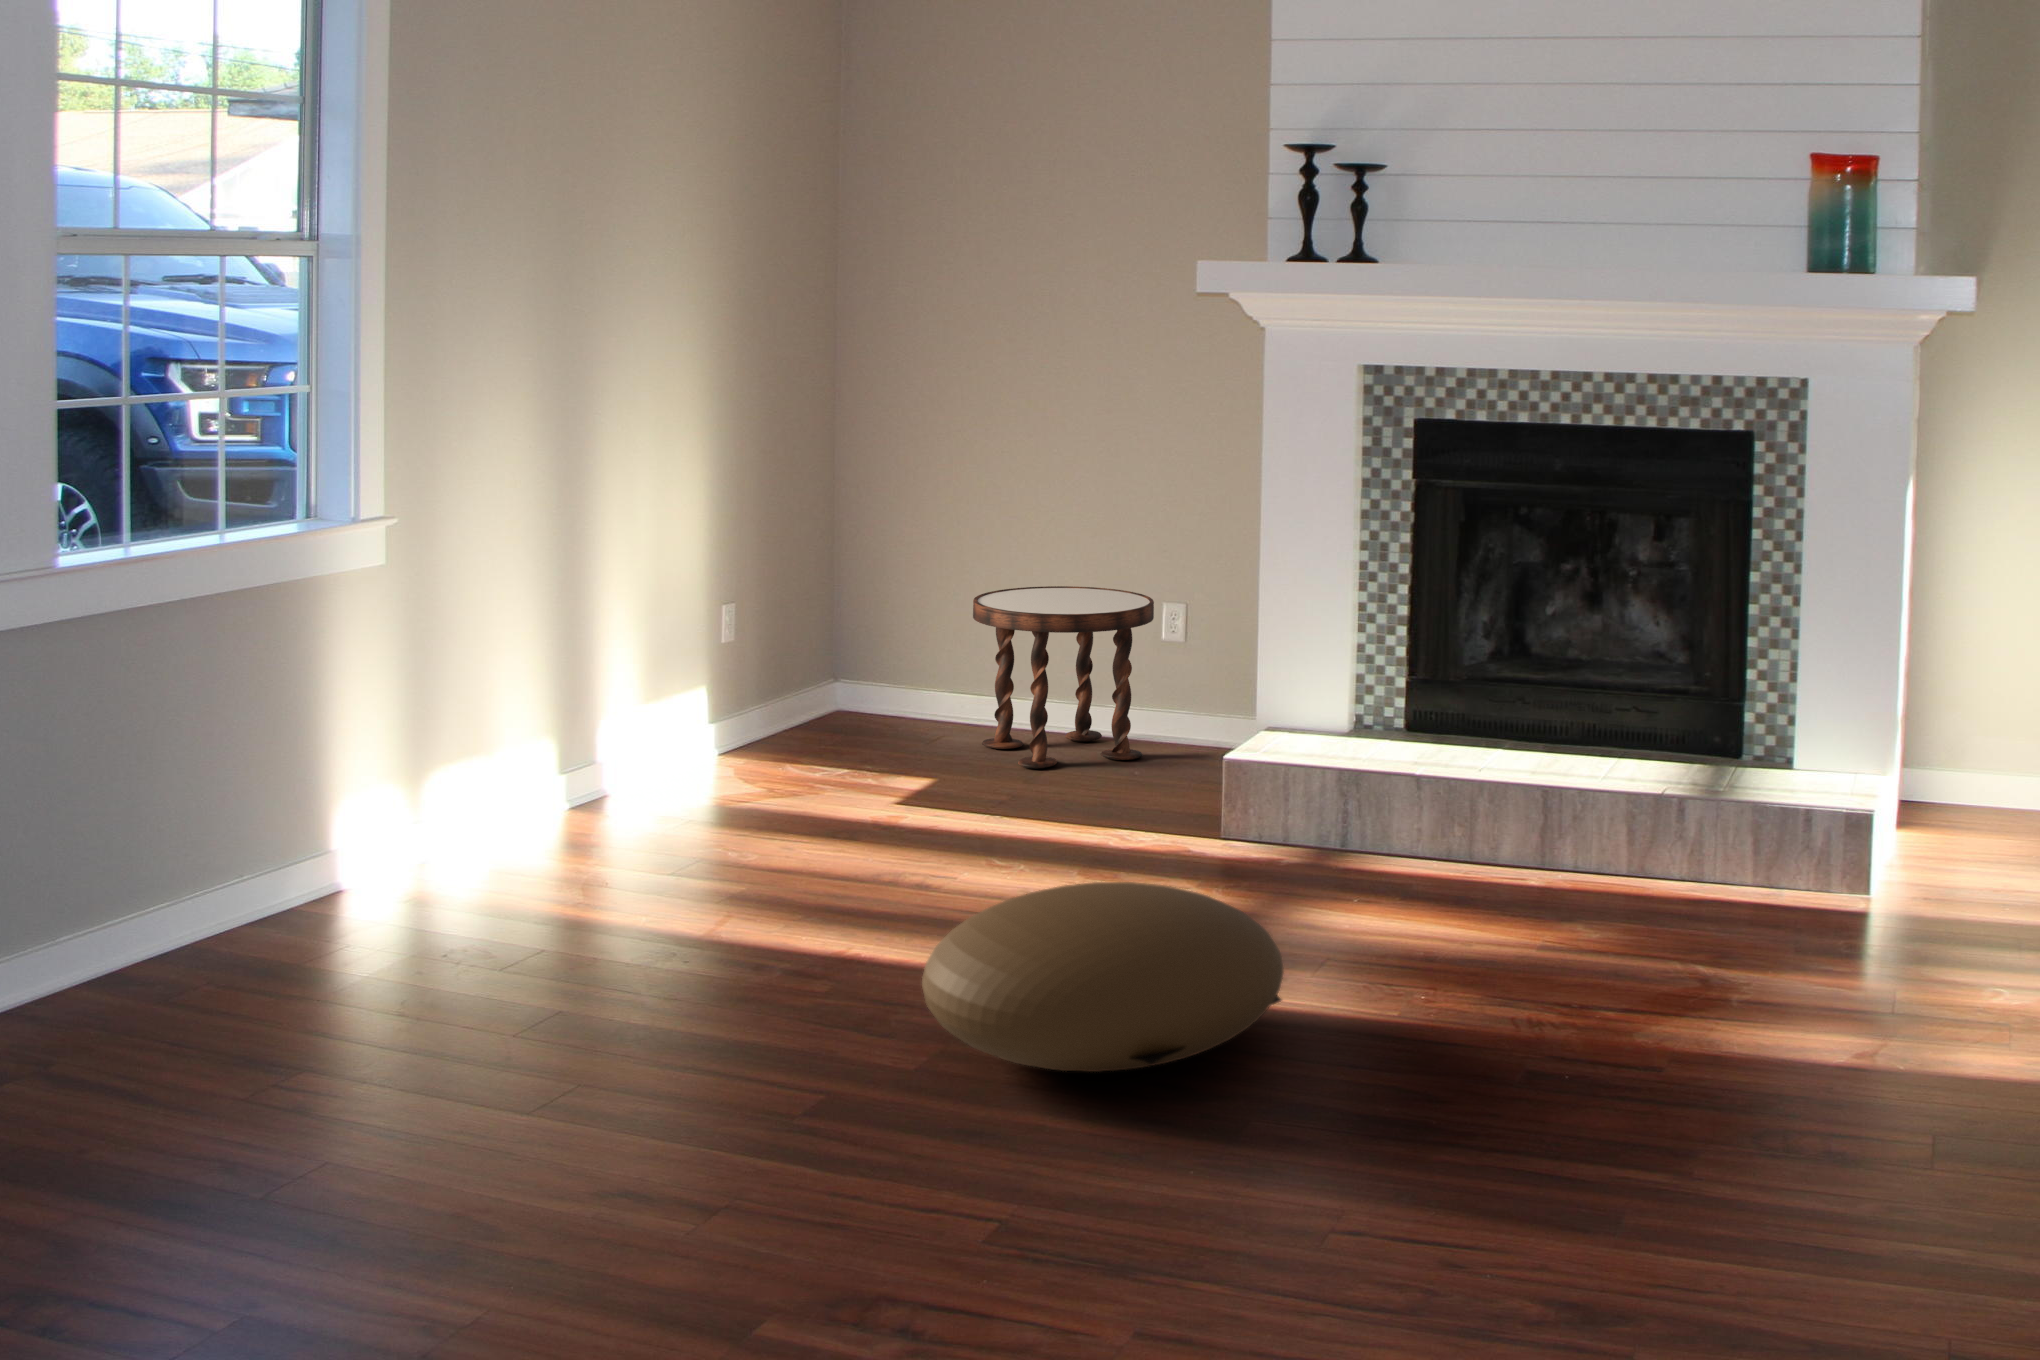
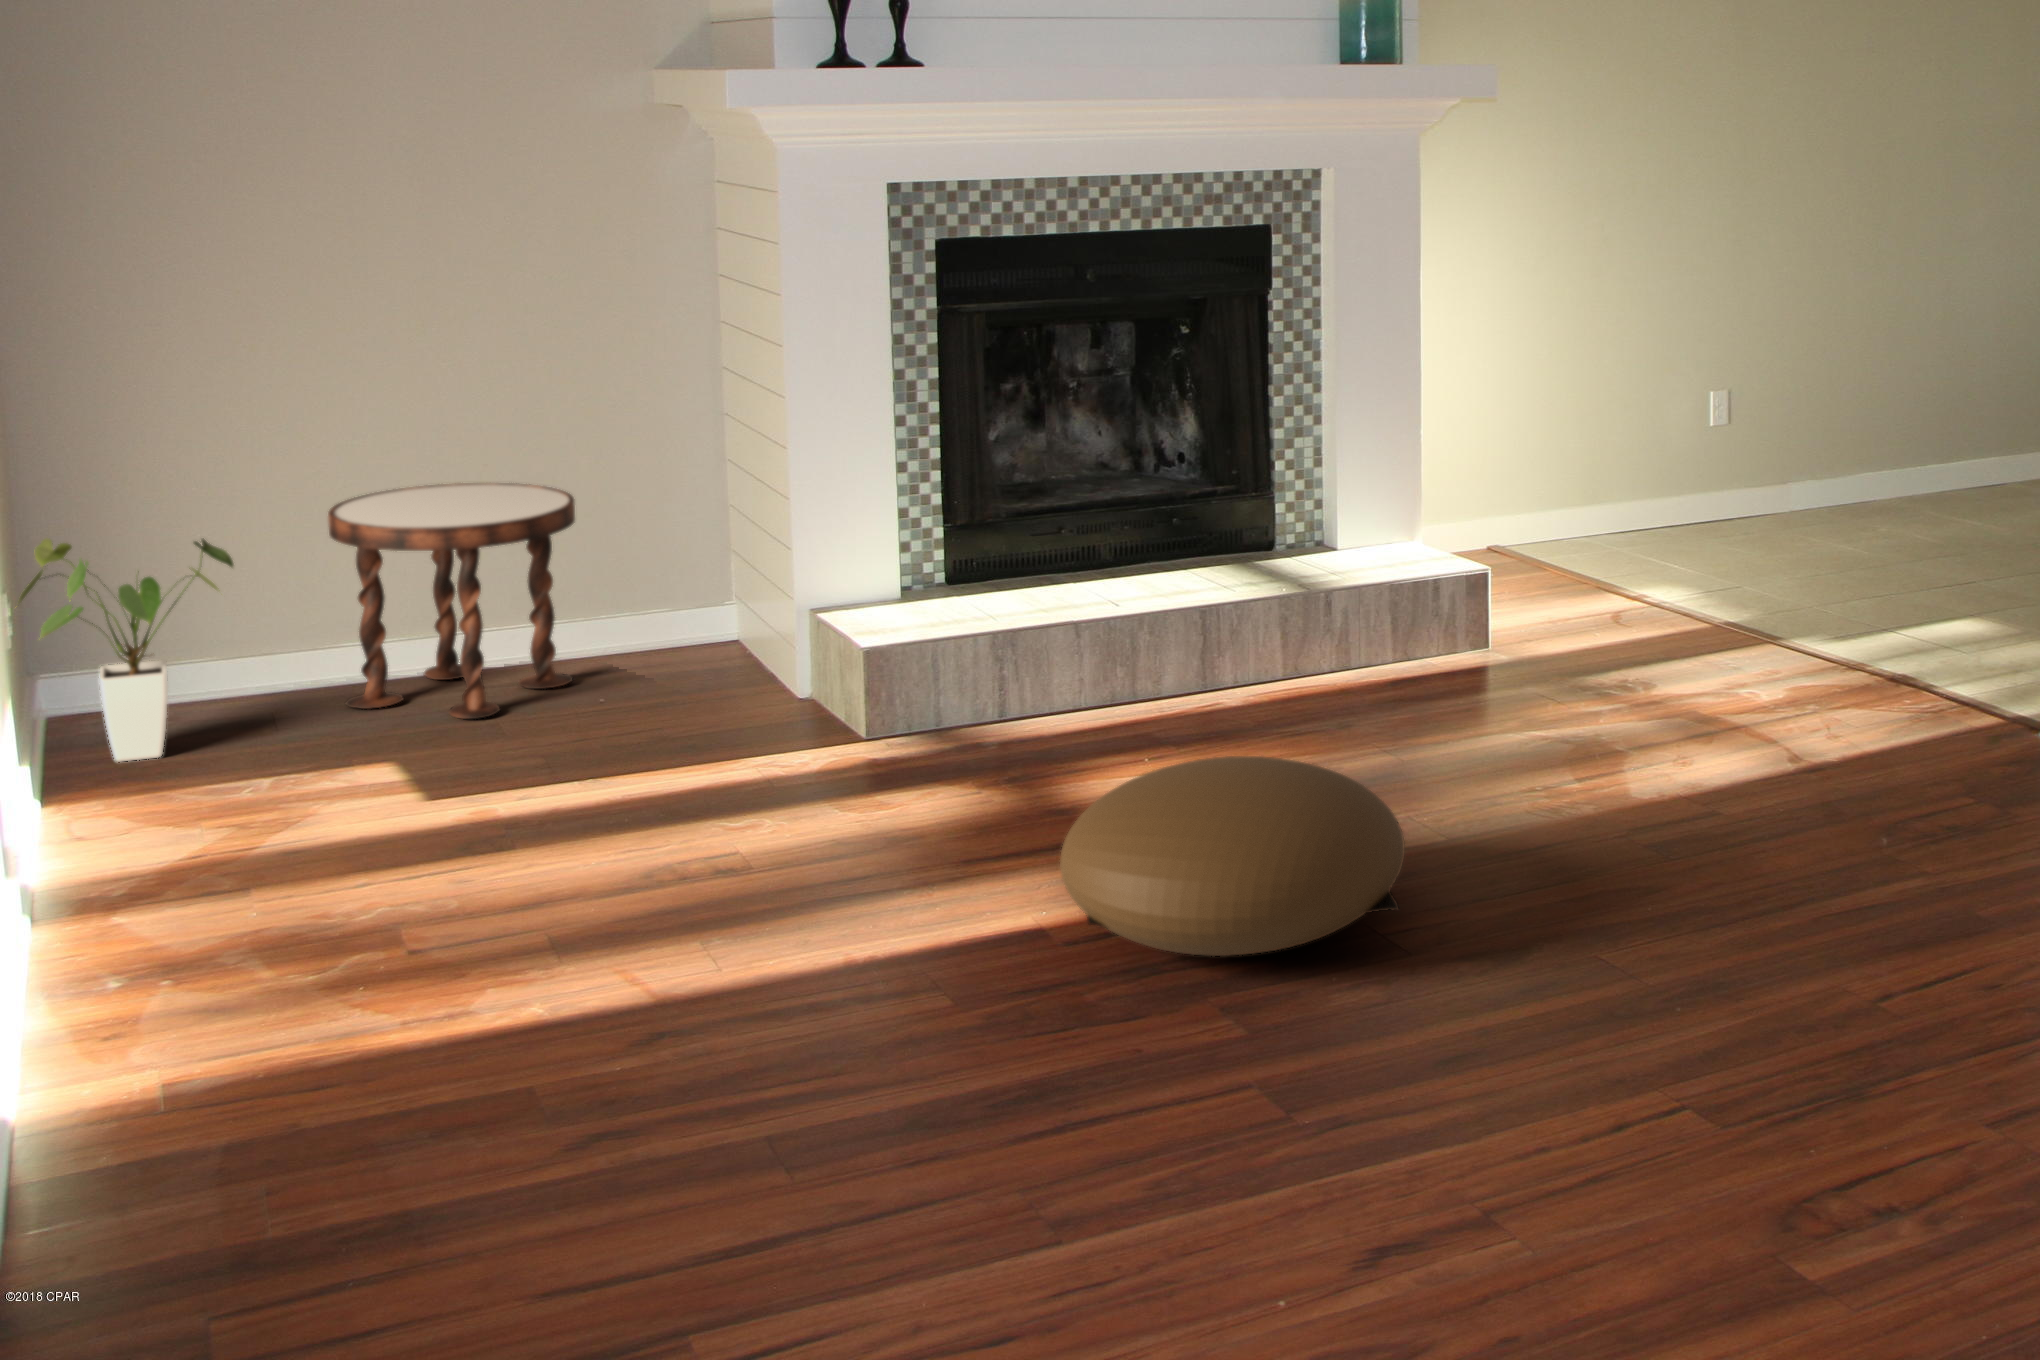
house plant: none [754,581,890,750] -> present [19,538,233,762]

